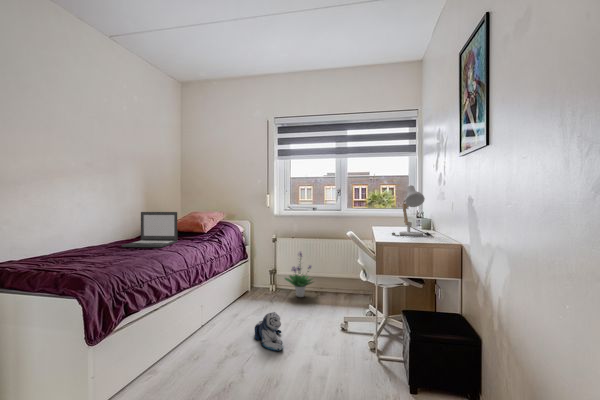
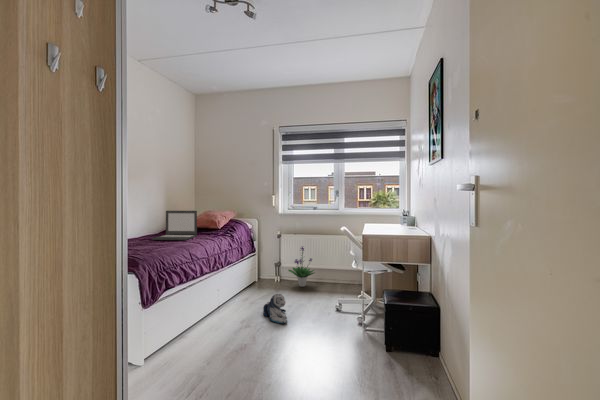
desk lamp: present [392,185,432,237] -> none [378,188,412,231]

